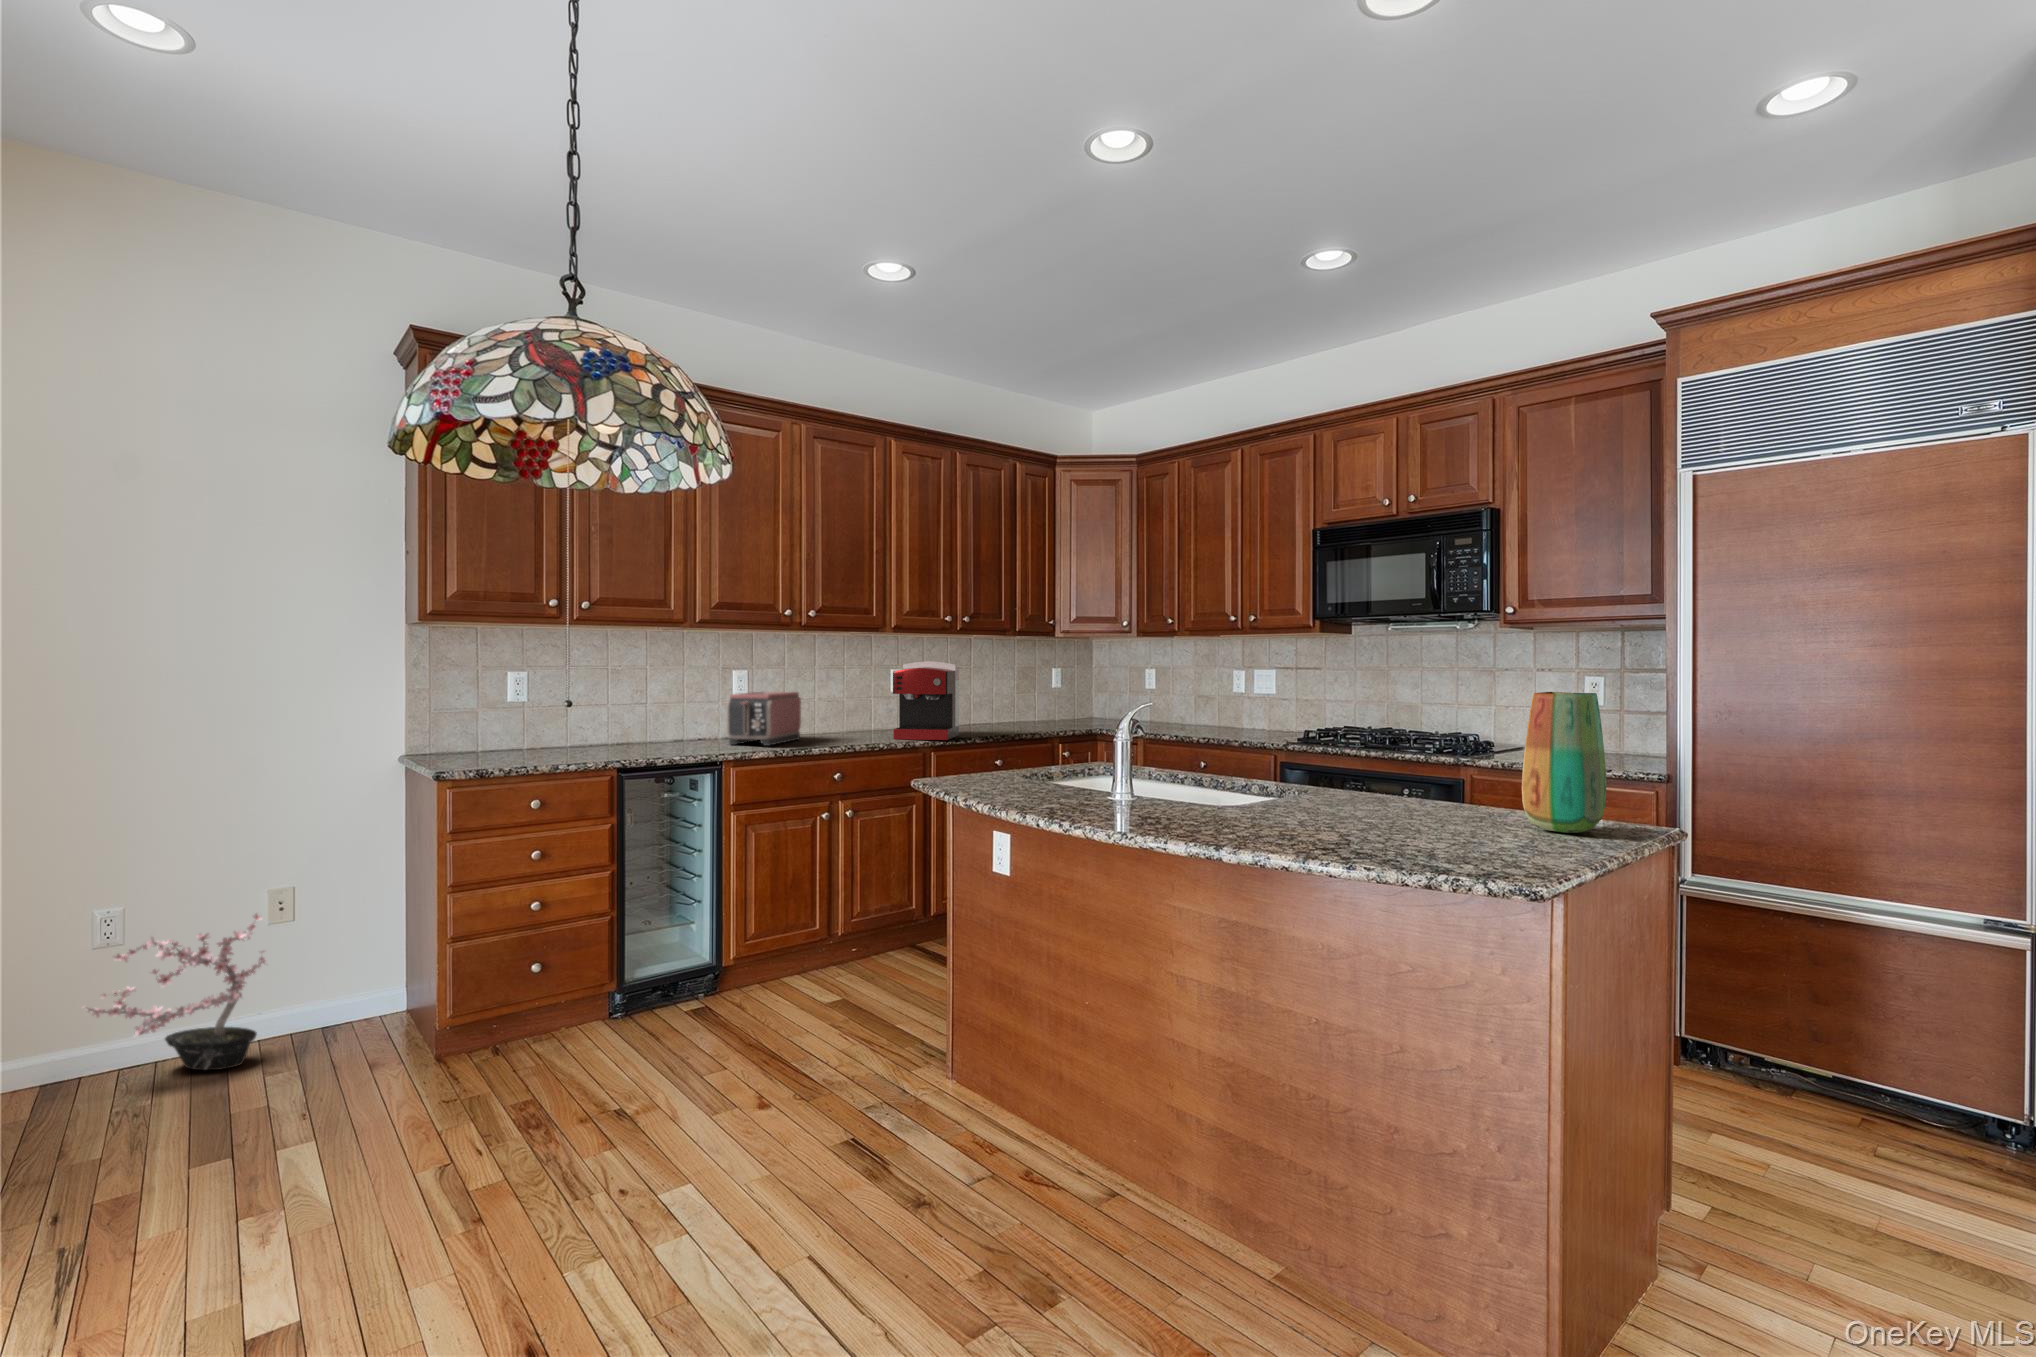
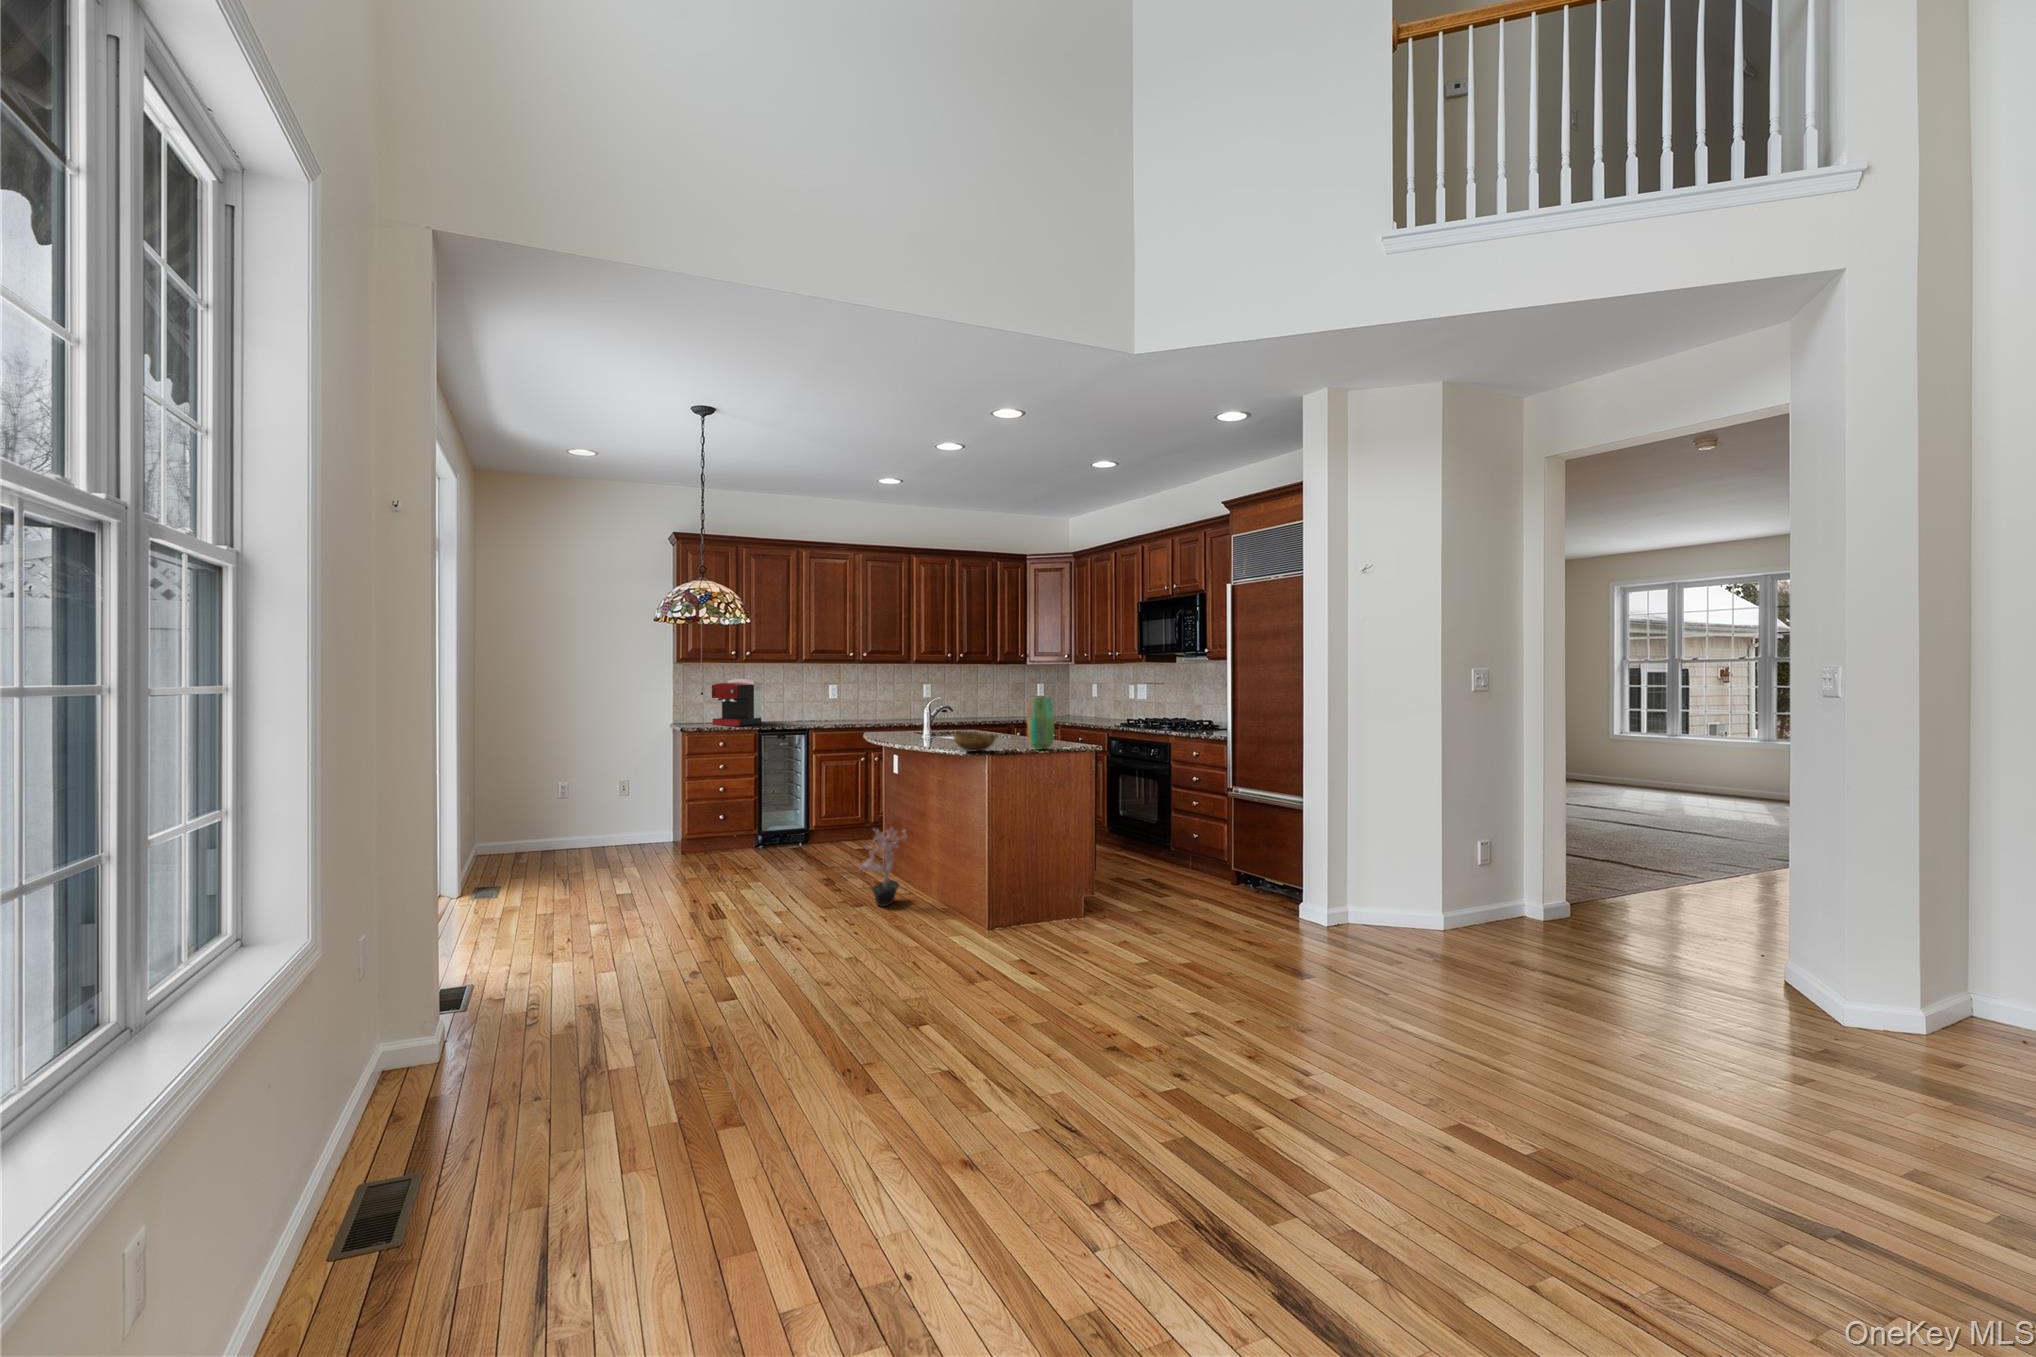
coffee maker: present [893,661,959,740] -> present [712,679,761,726]
toaster: present [726,692,801,746] -> none [818,696,860,723]
bowl: none [1378,789,1526,850] -> present [953,732,996,751]
potted plant: present [85,913,265,1070] -> present [860,828,906,907]

